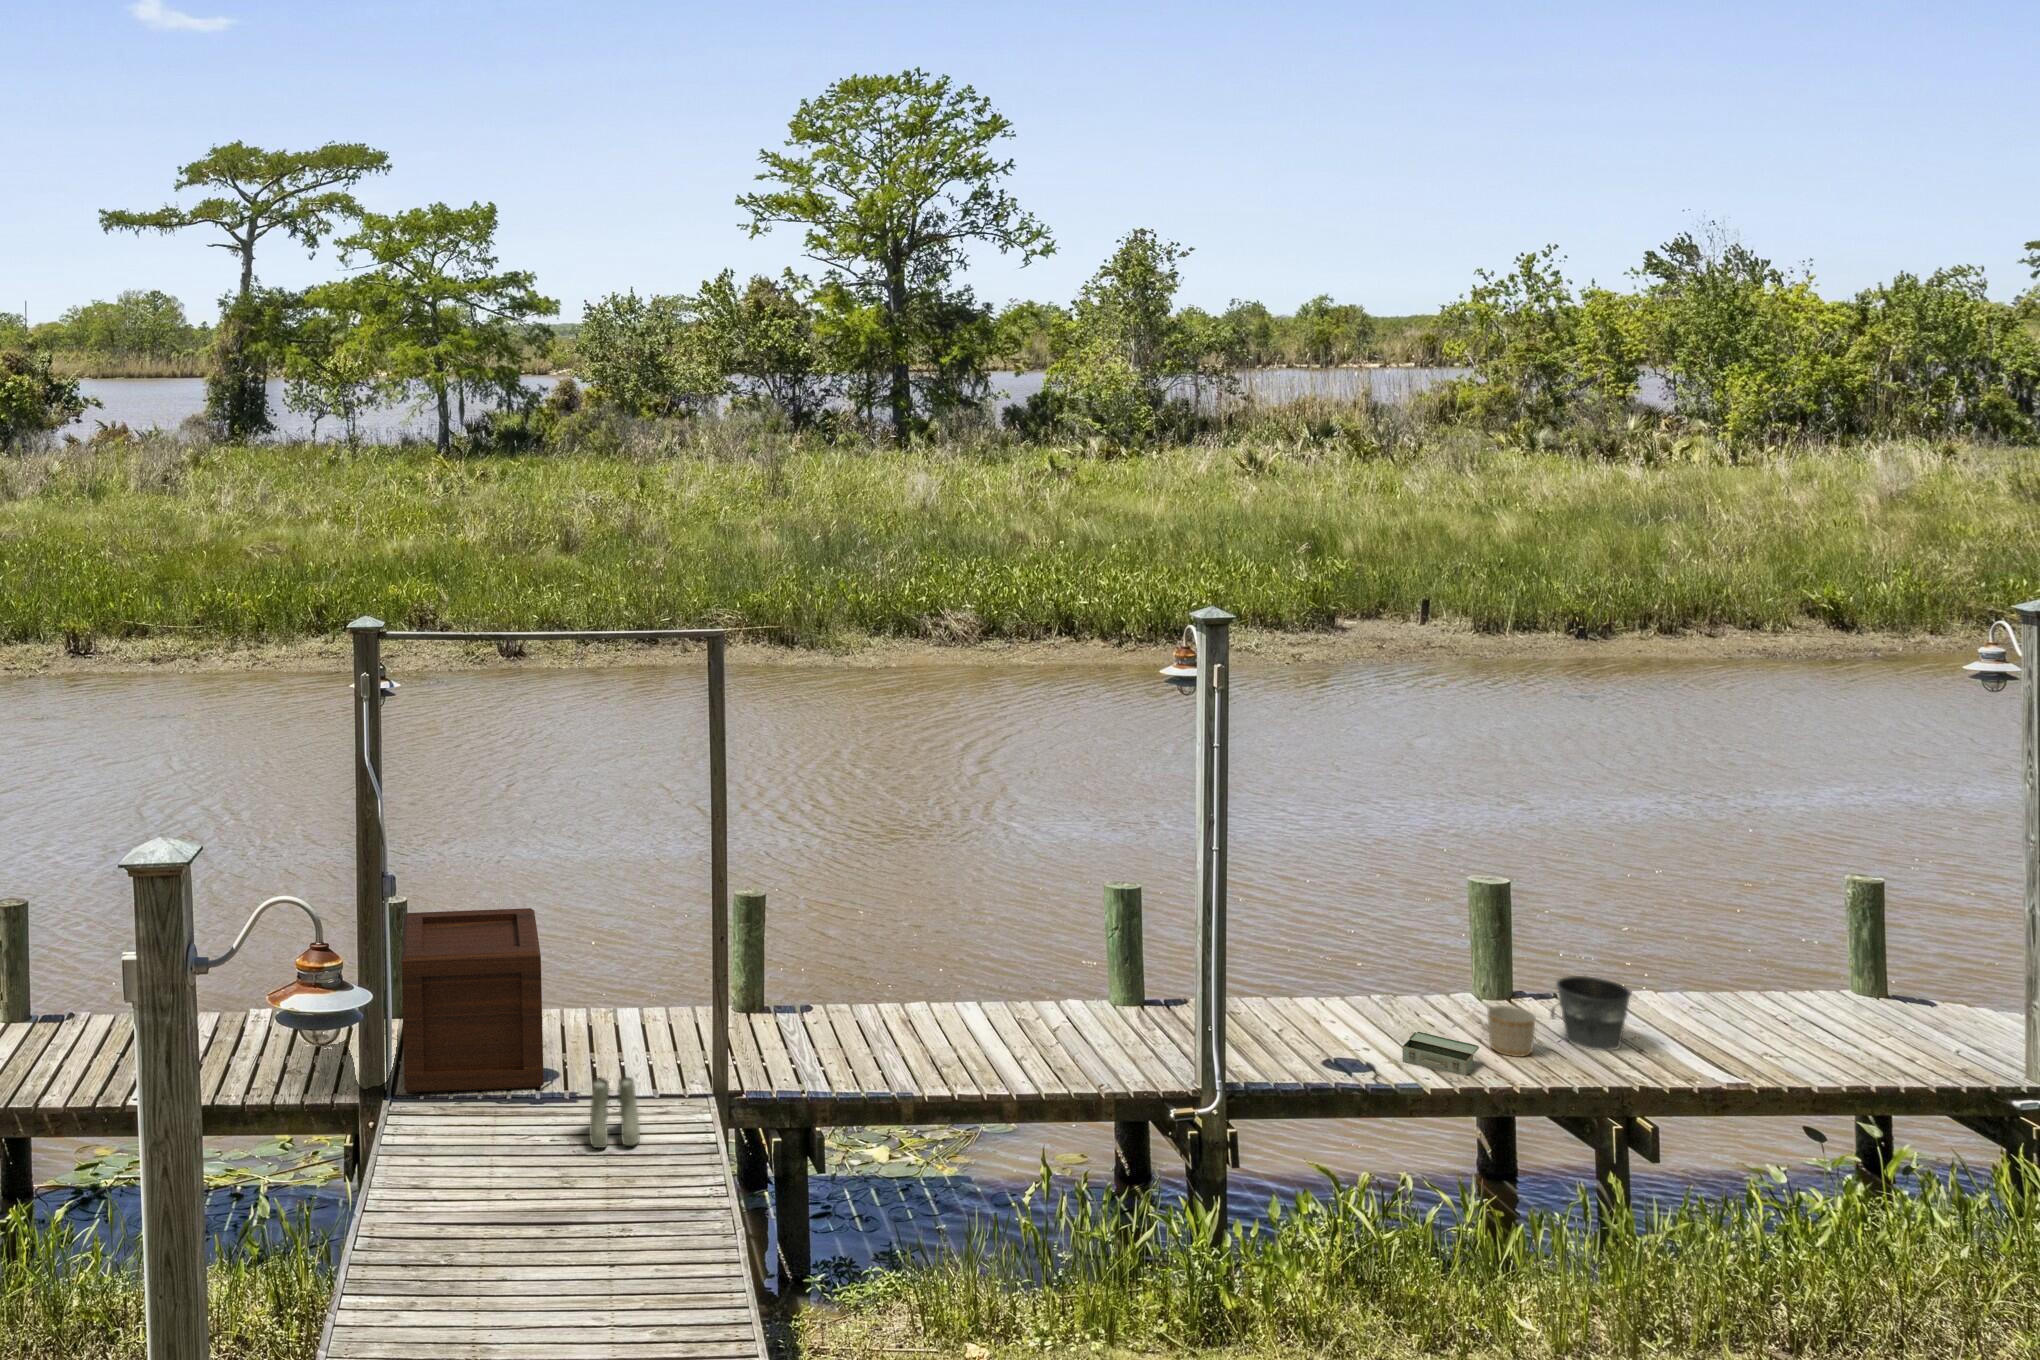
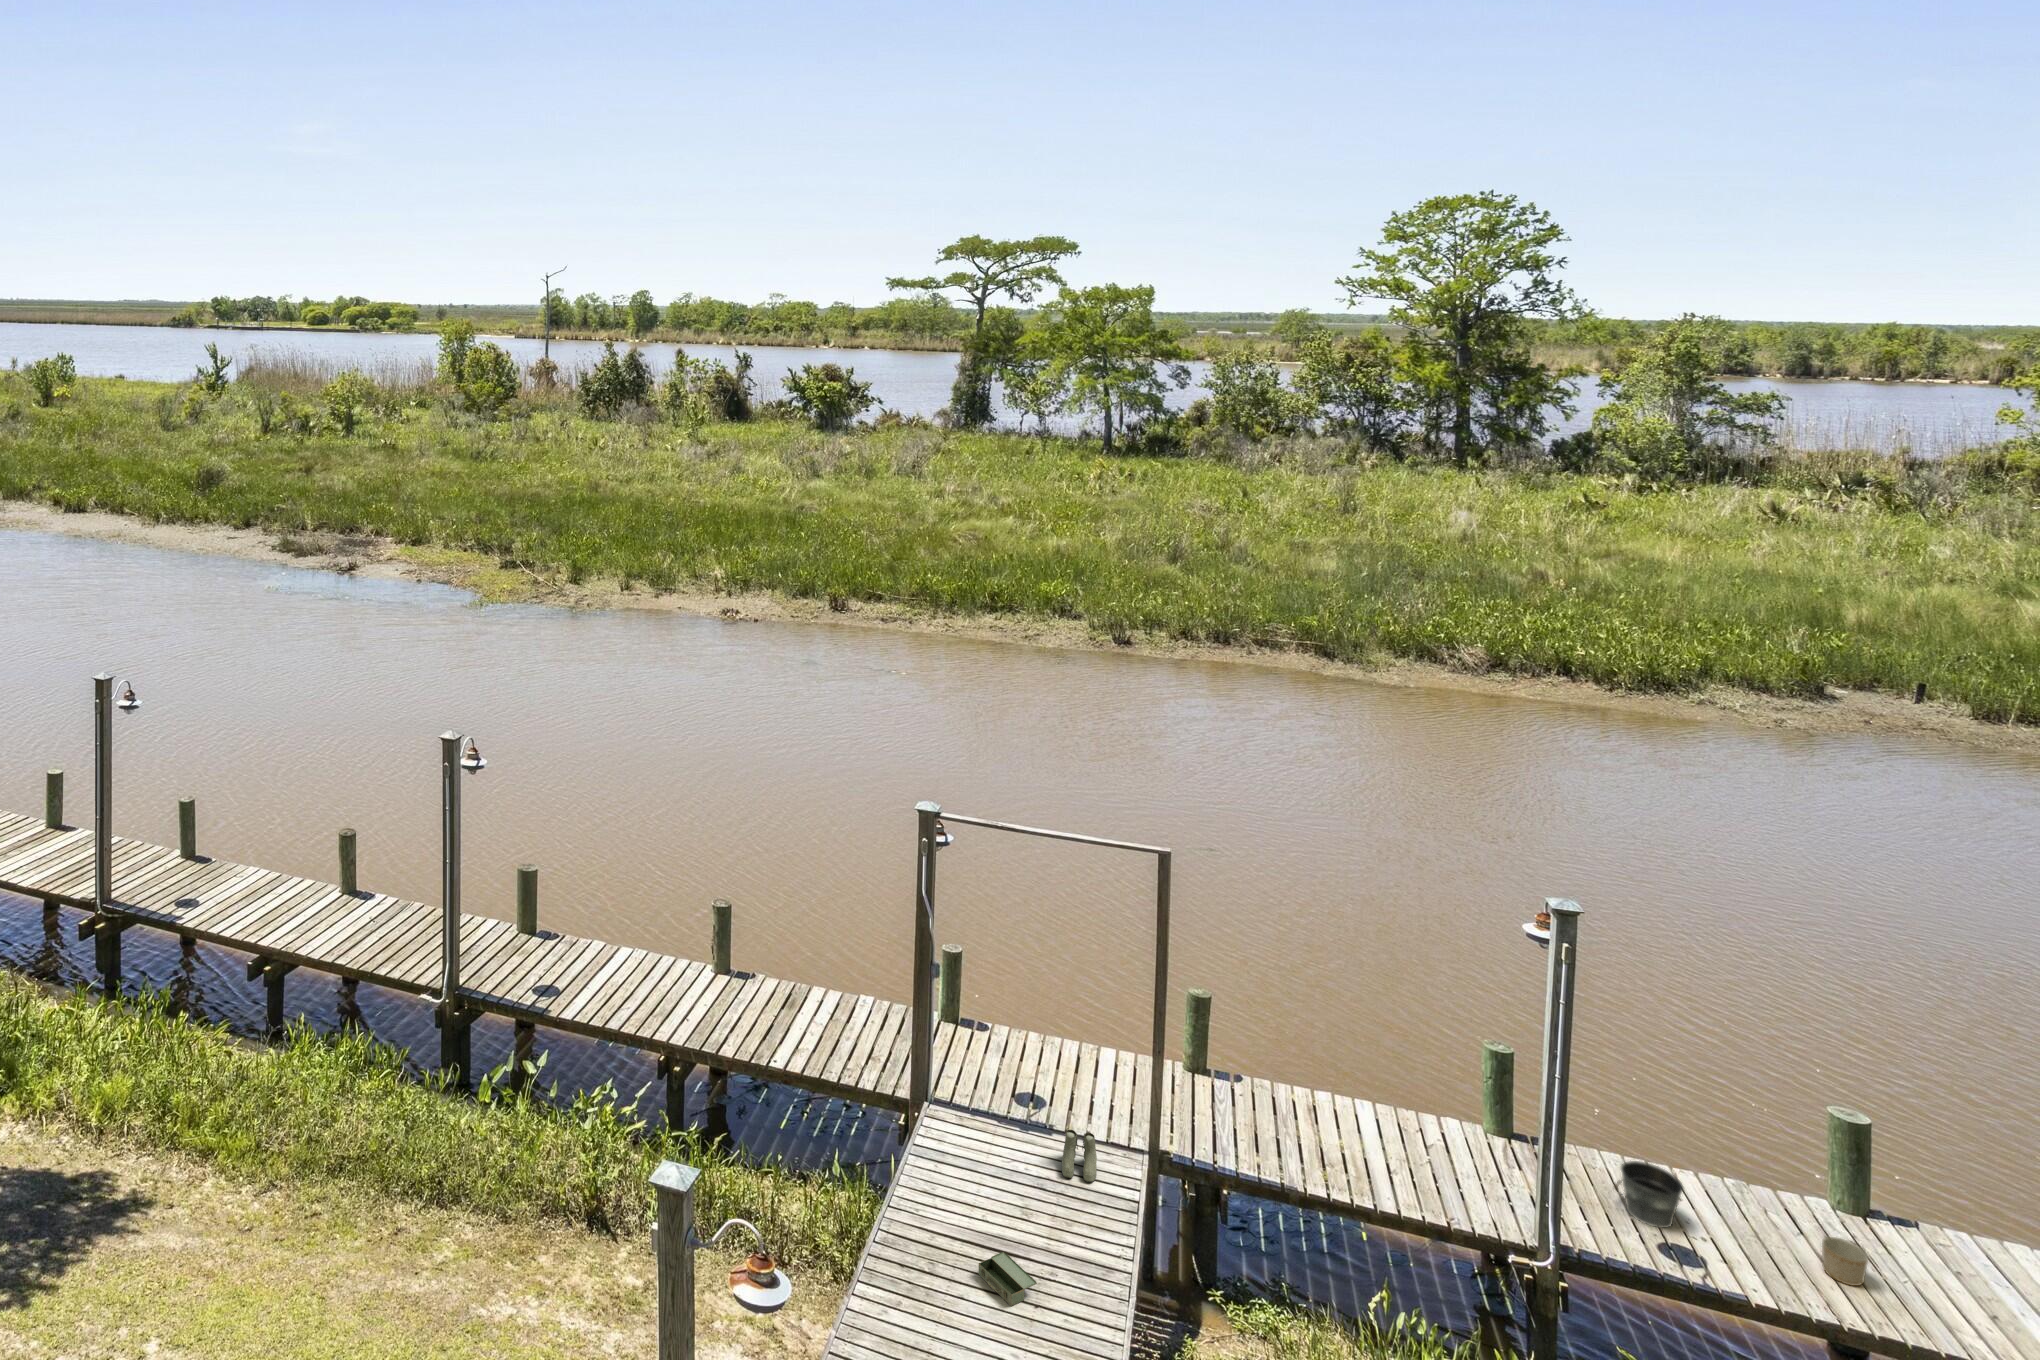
wooden crate: present [401,908,544,1093] -> none [945,971,1041,1112]
bucket: present [1550,976,1631,1051] -> present [1614,1161,1683,1228]
toolbox: present [1402,1032,1479,1076] -> present [978,1252,1037,1306]

